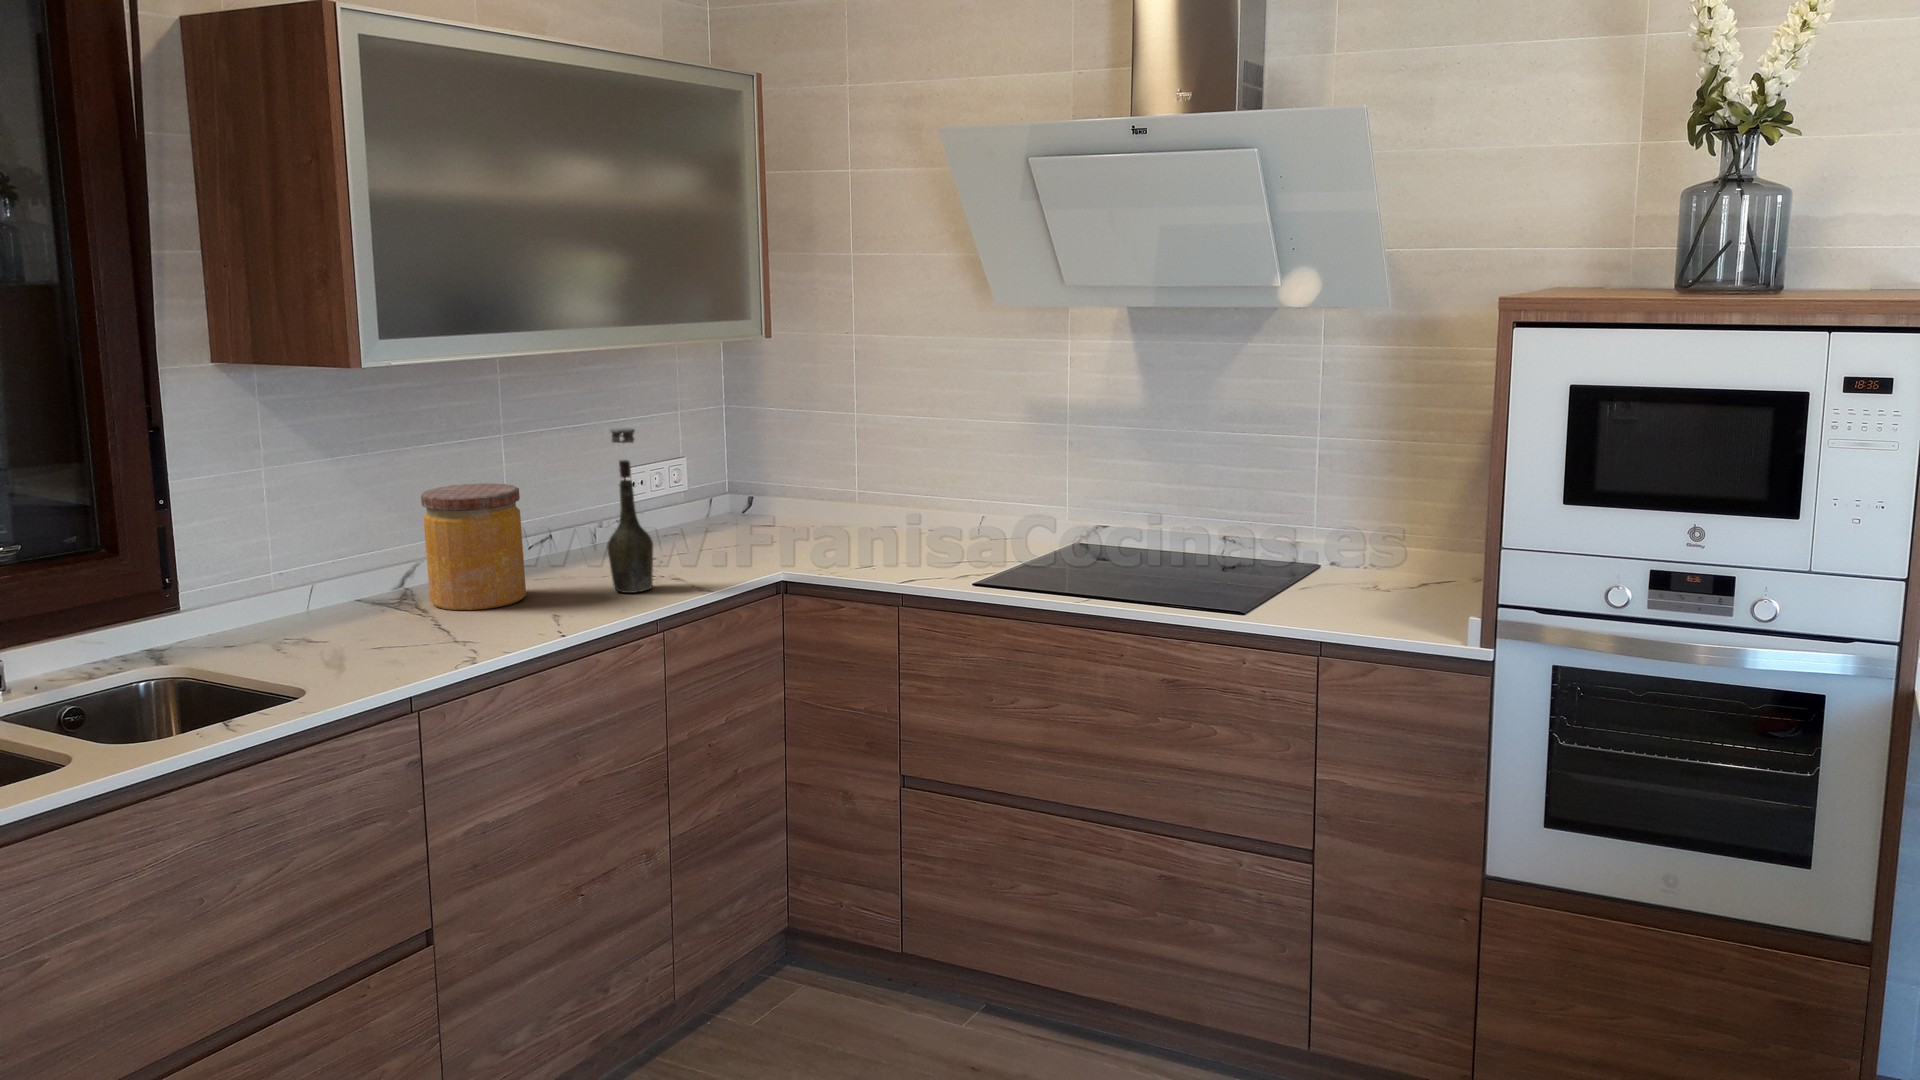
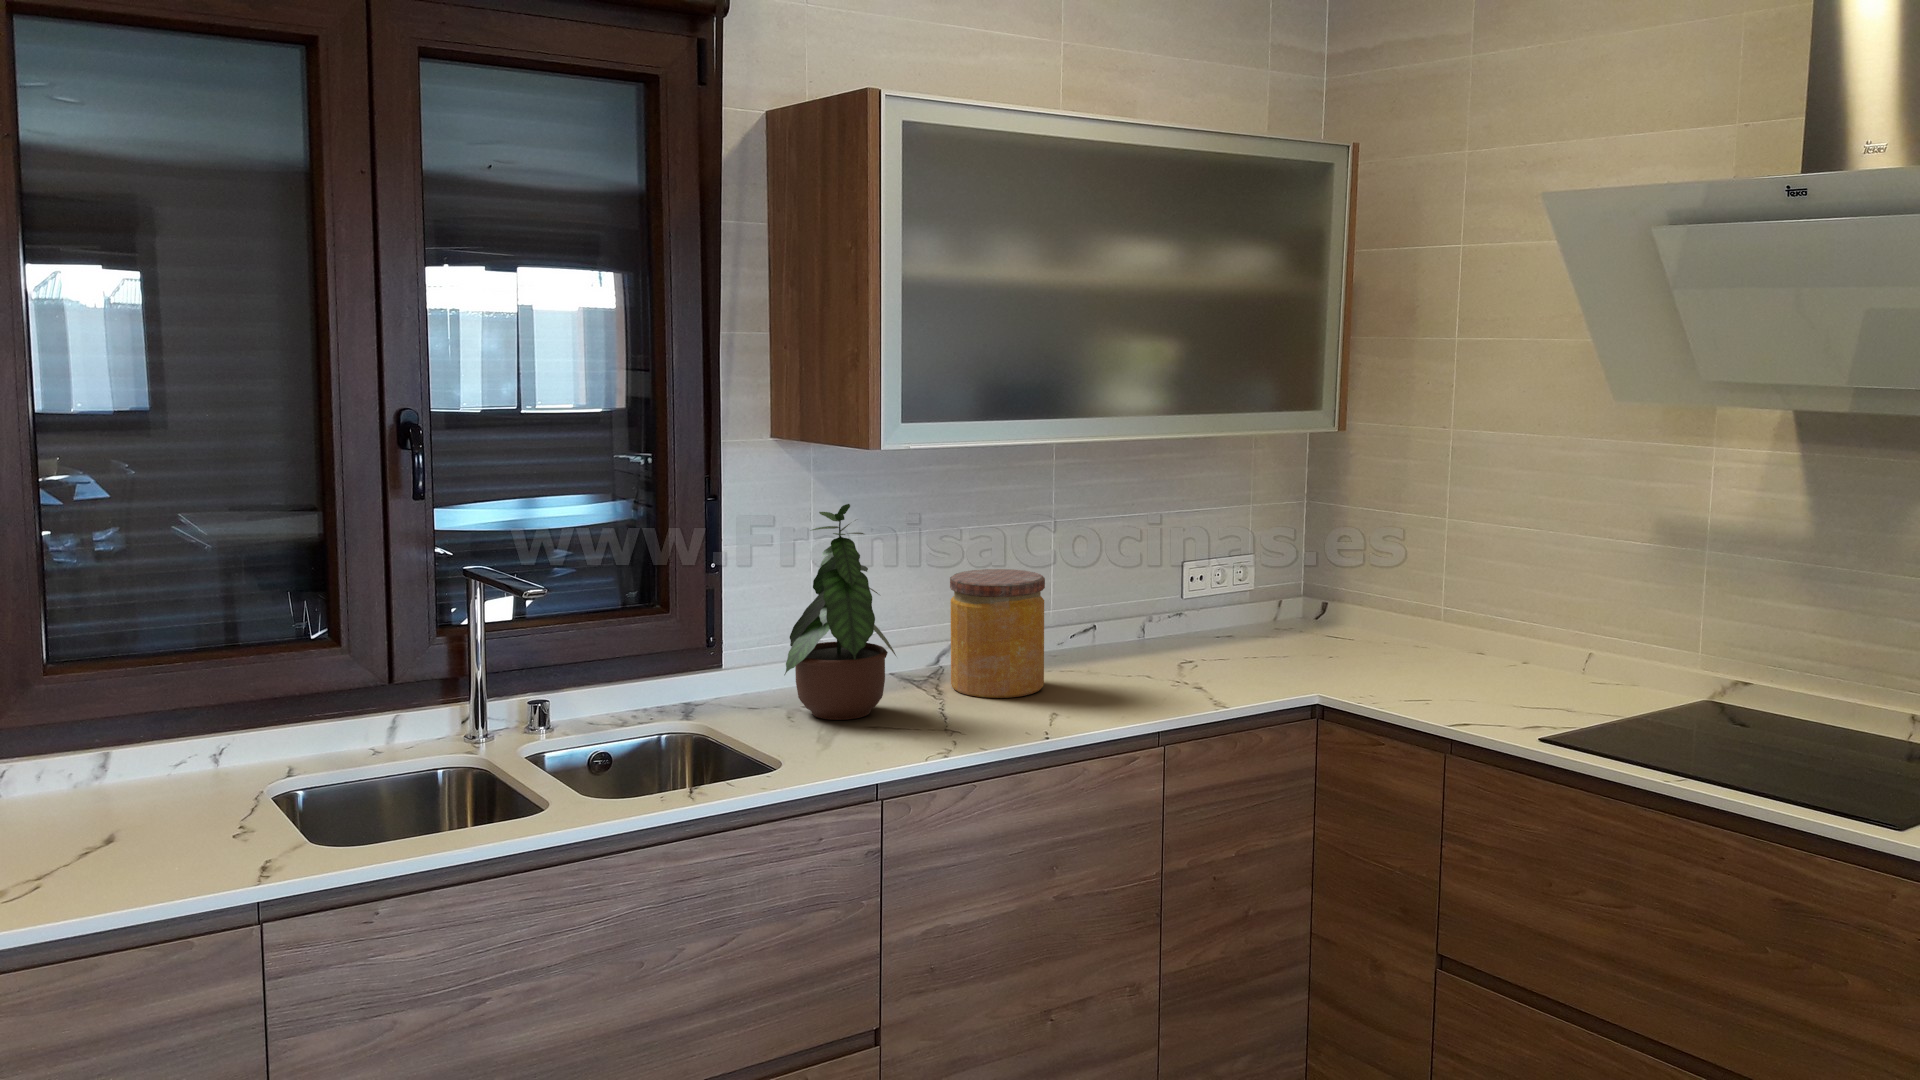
potted plant: none [254,425,395,647] -> present [784,504,896,720]
bottle: present [607,428,653,593] -> none [1128,524,1176,699]

